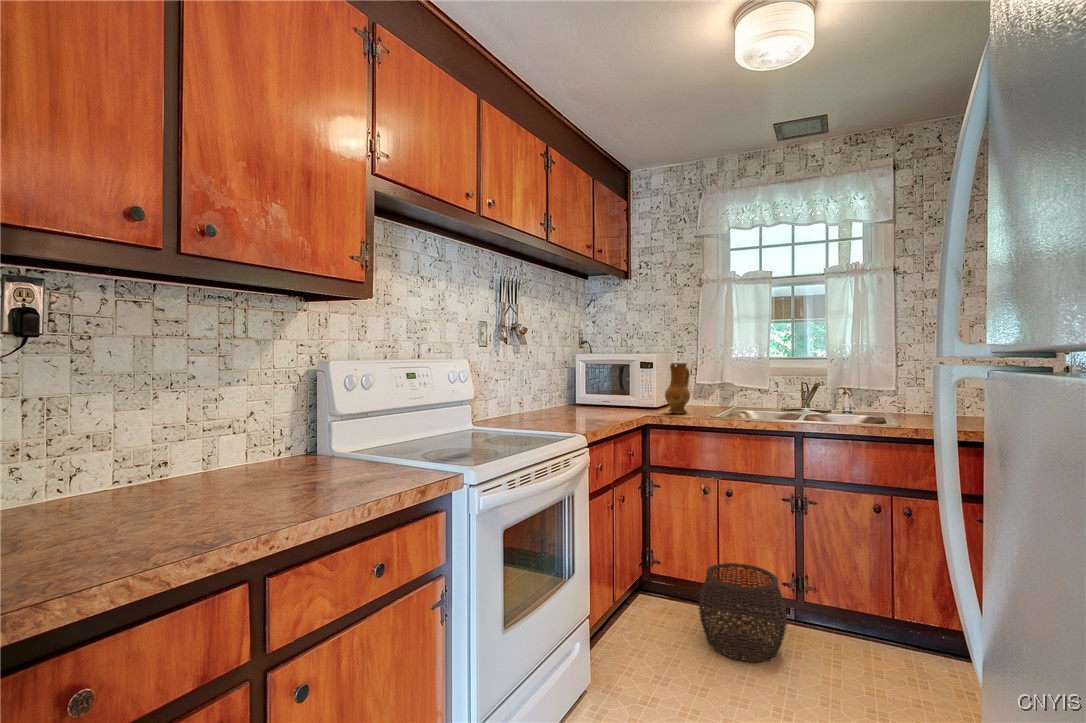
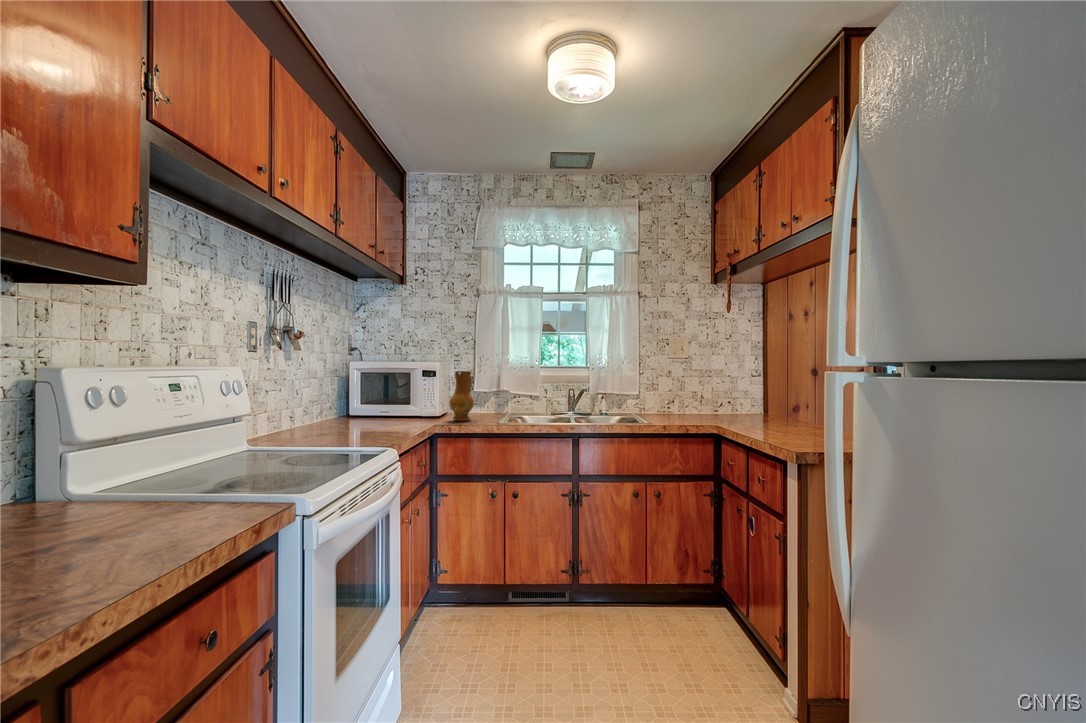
woven basket: present [699,563,787,662] -> none [497,562,575,658]

